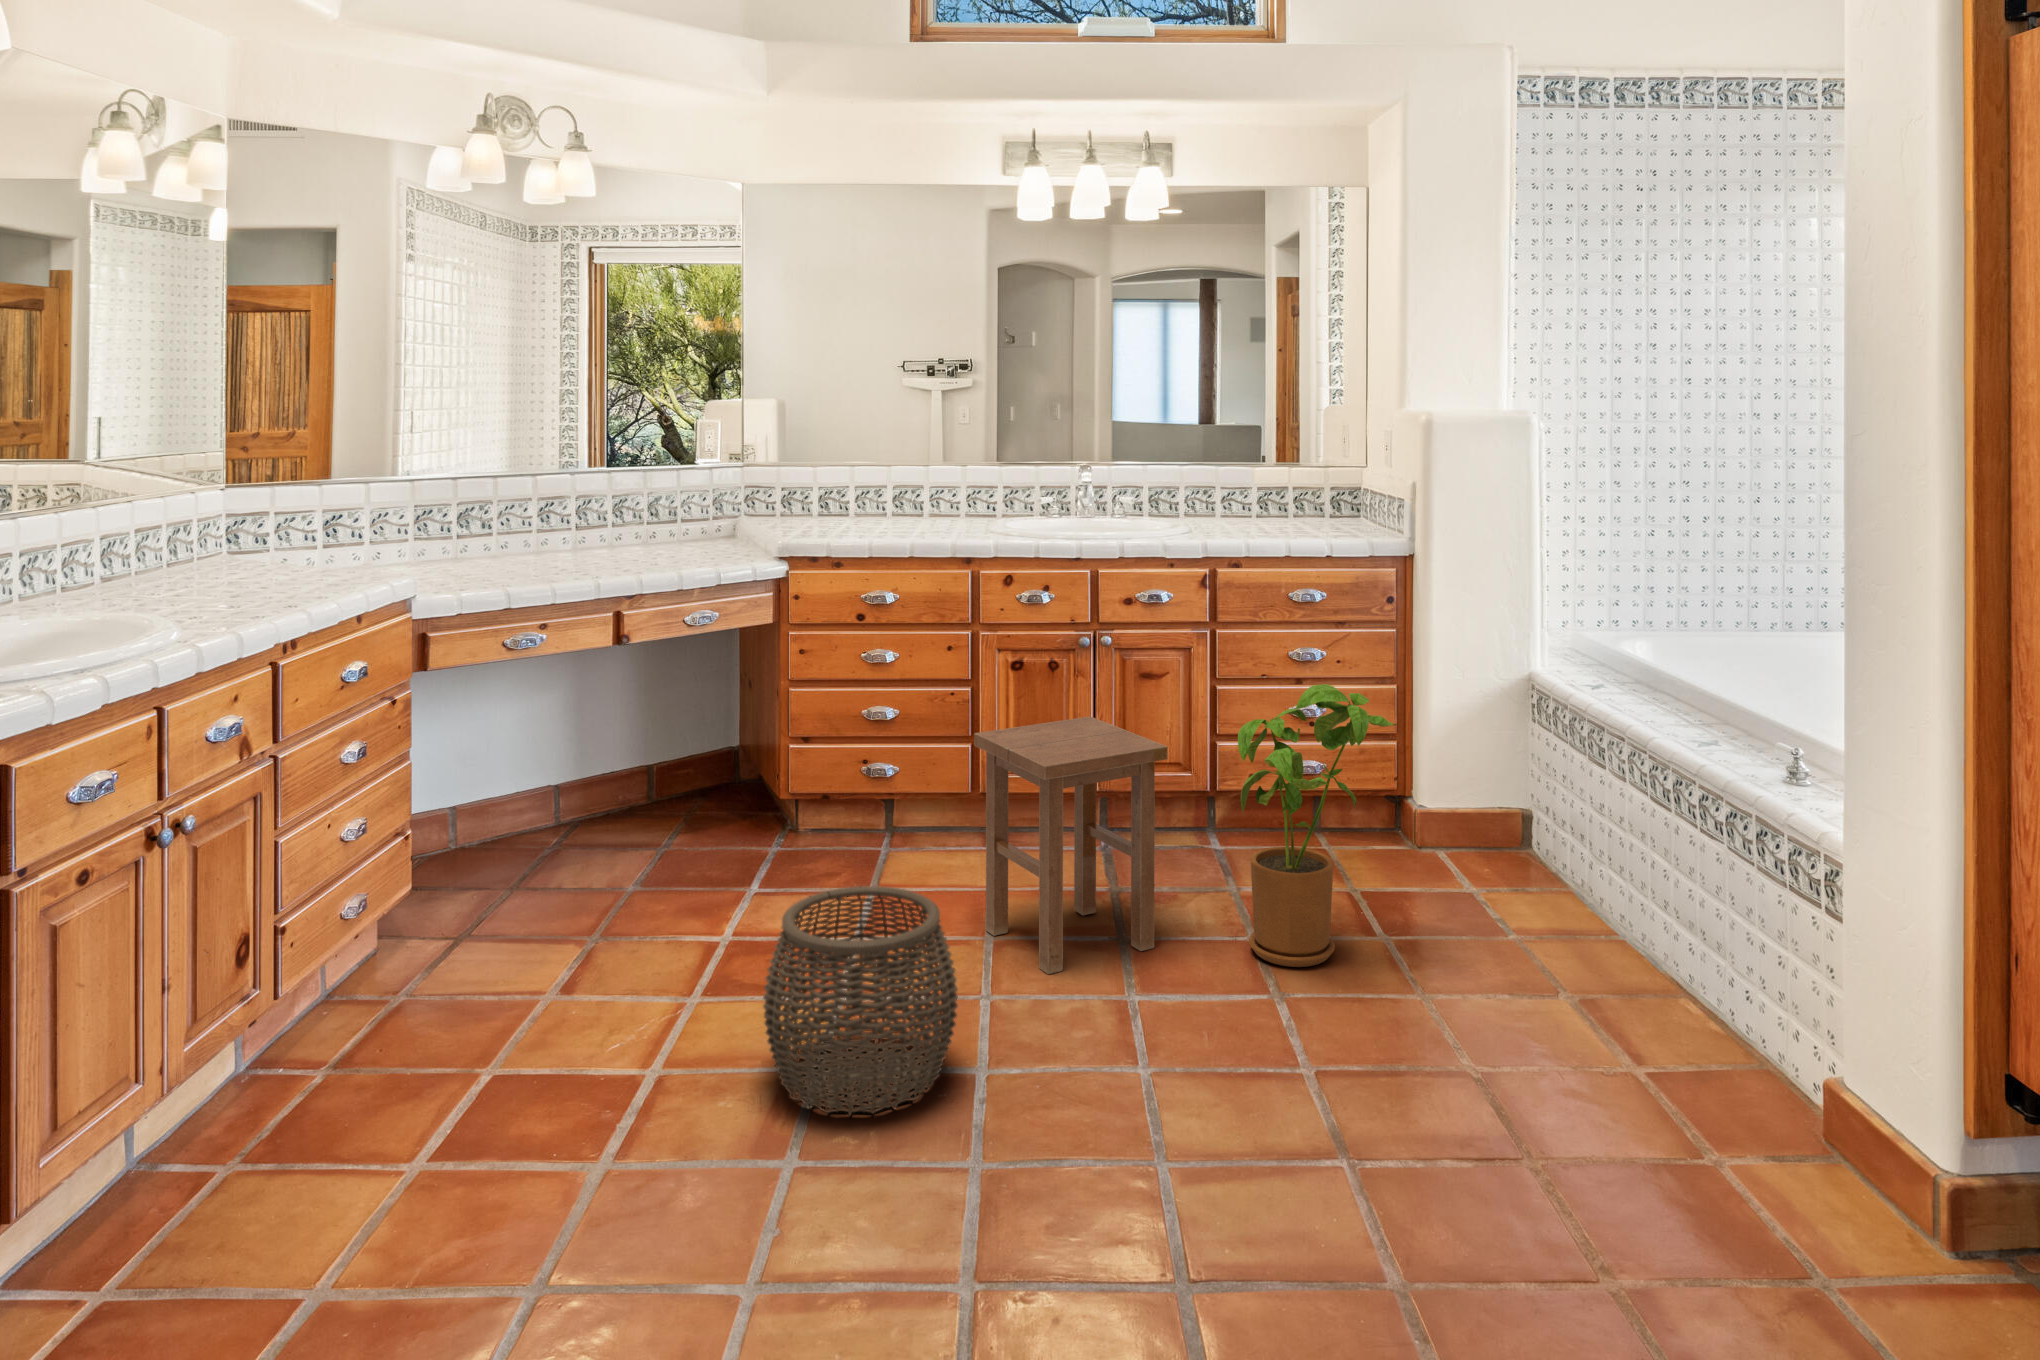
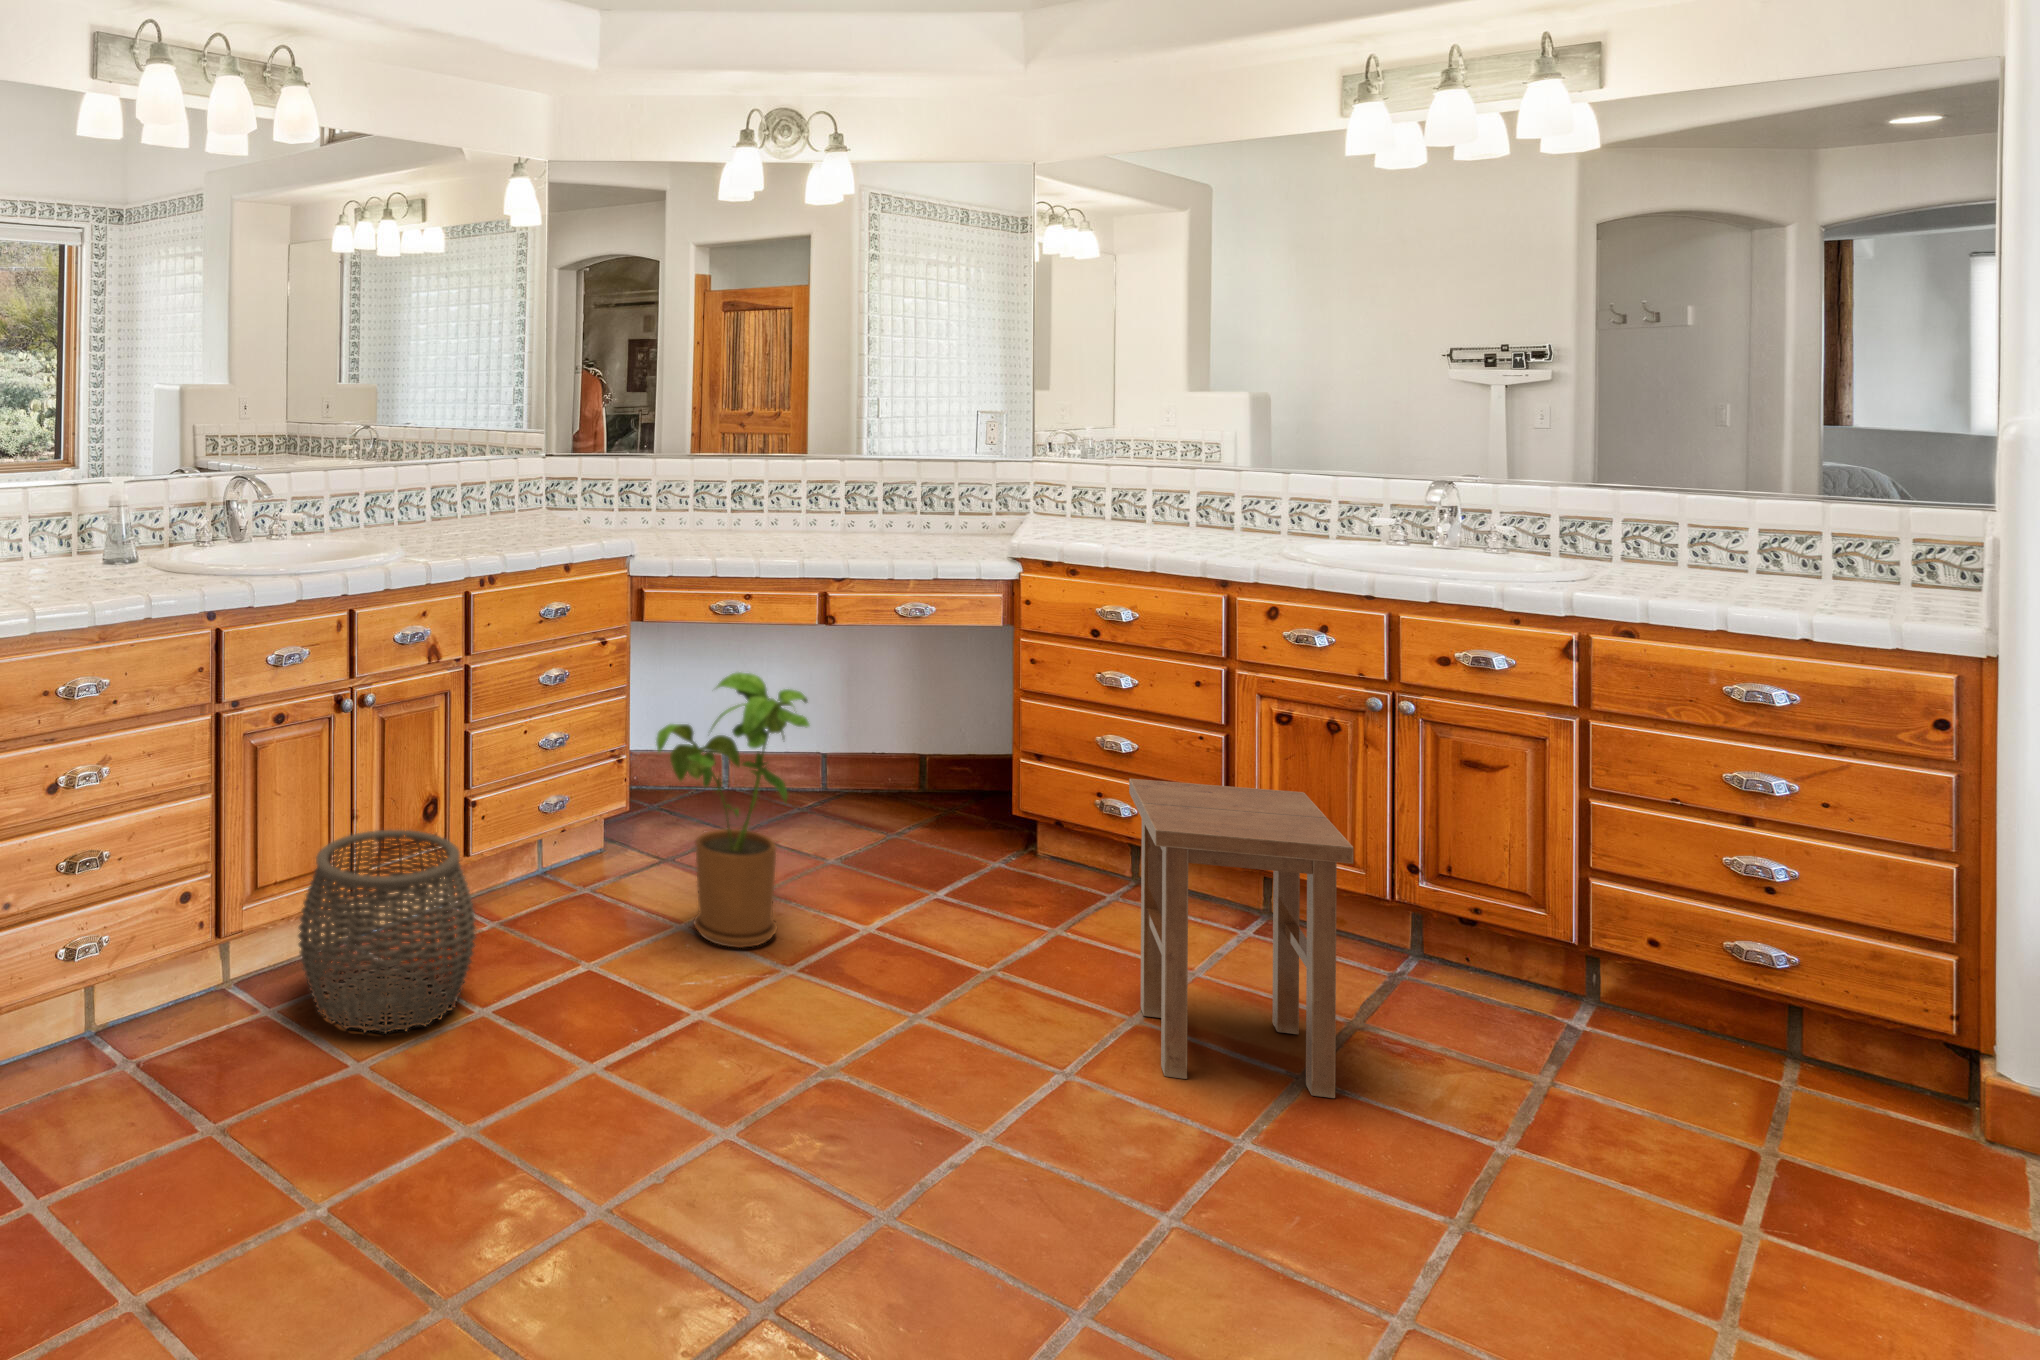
house plant: present [1238,684,1396,967] -> present [656,672,809,948]
woven basket: present [763,886,958,1115] -> present [298,830,476,1033]

